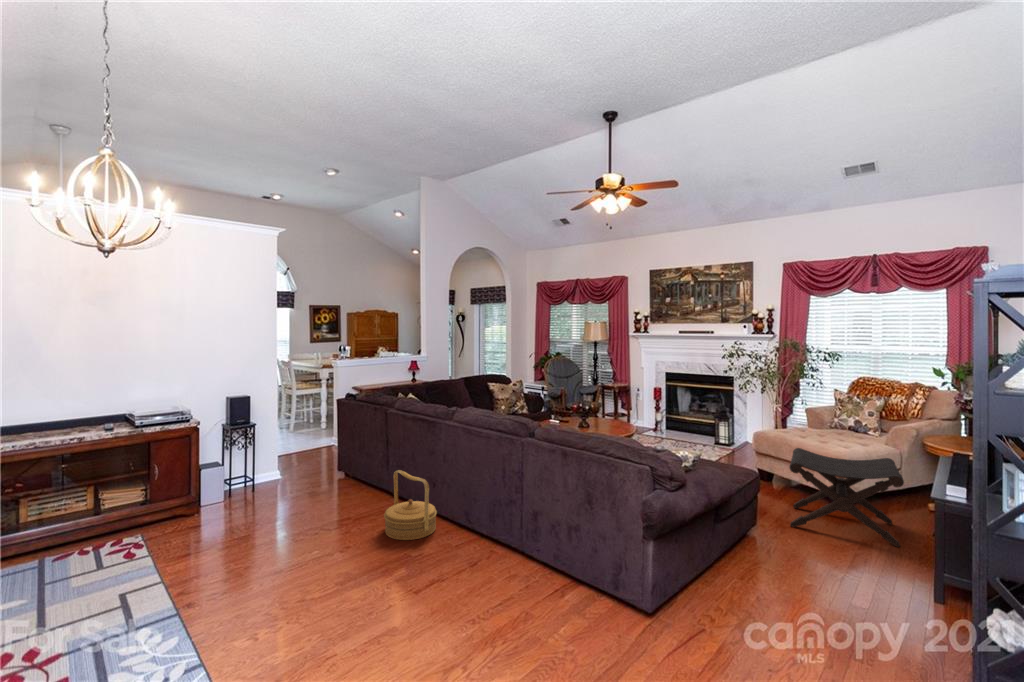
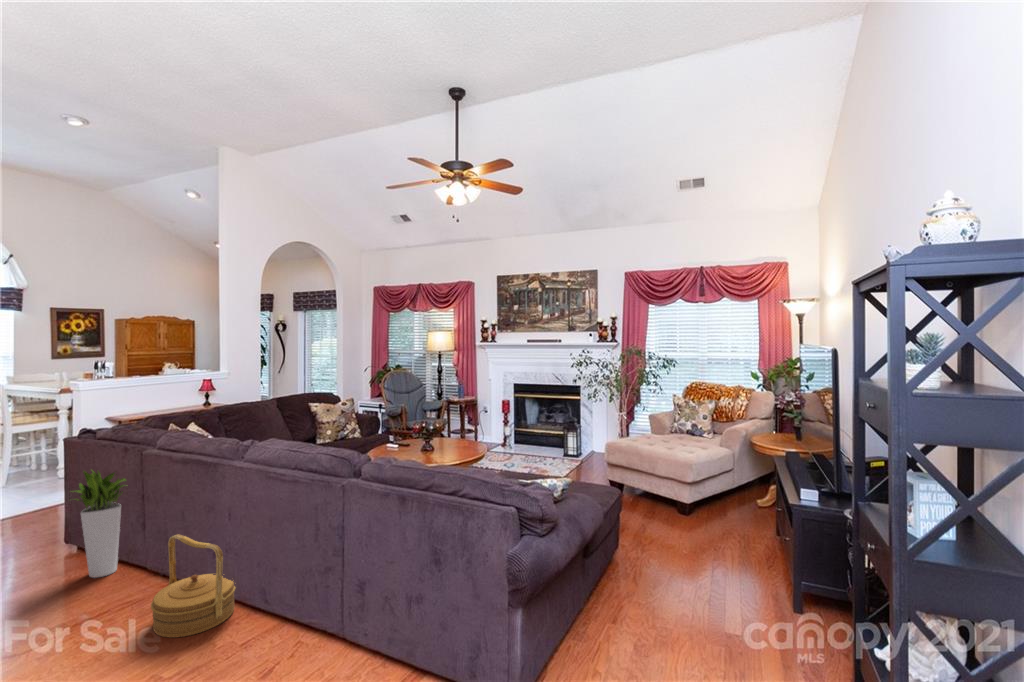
planter: none [332,421,371,497] -> present [75,470,127,578]
footstool: present [790,448,904,547] -> none [648,458,752,551]

